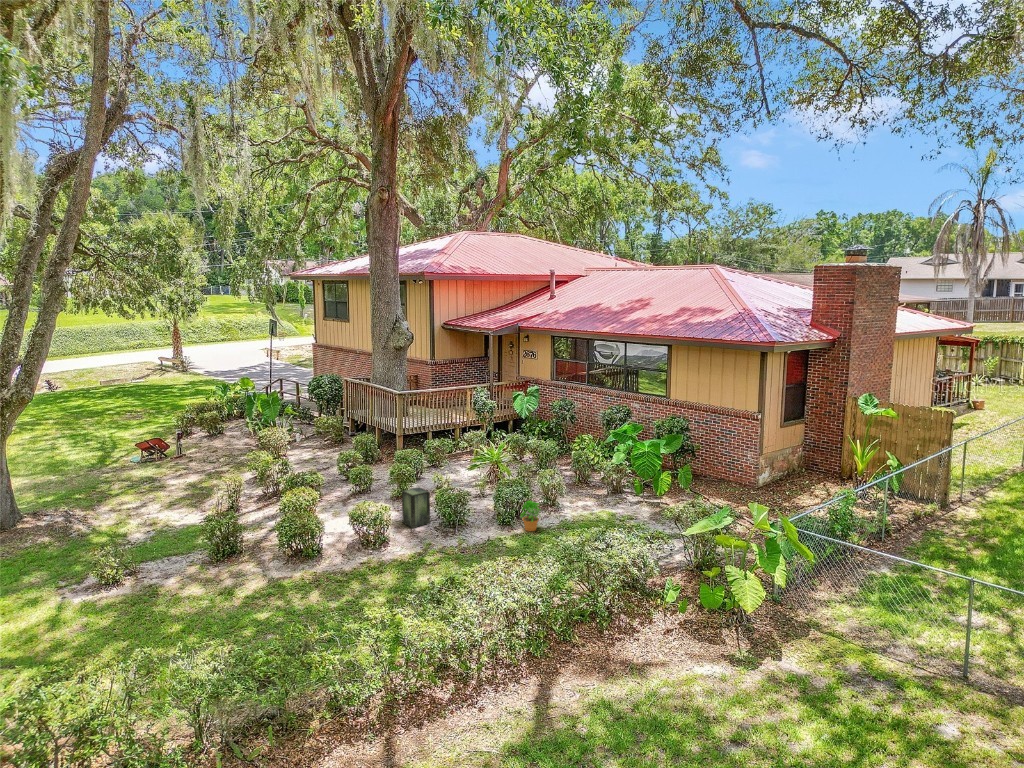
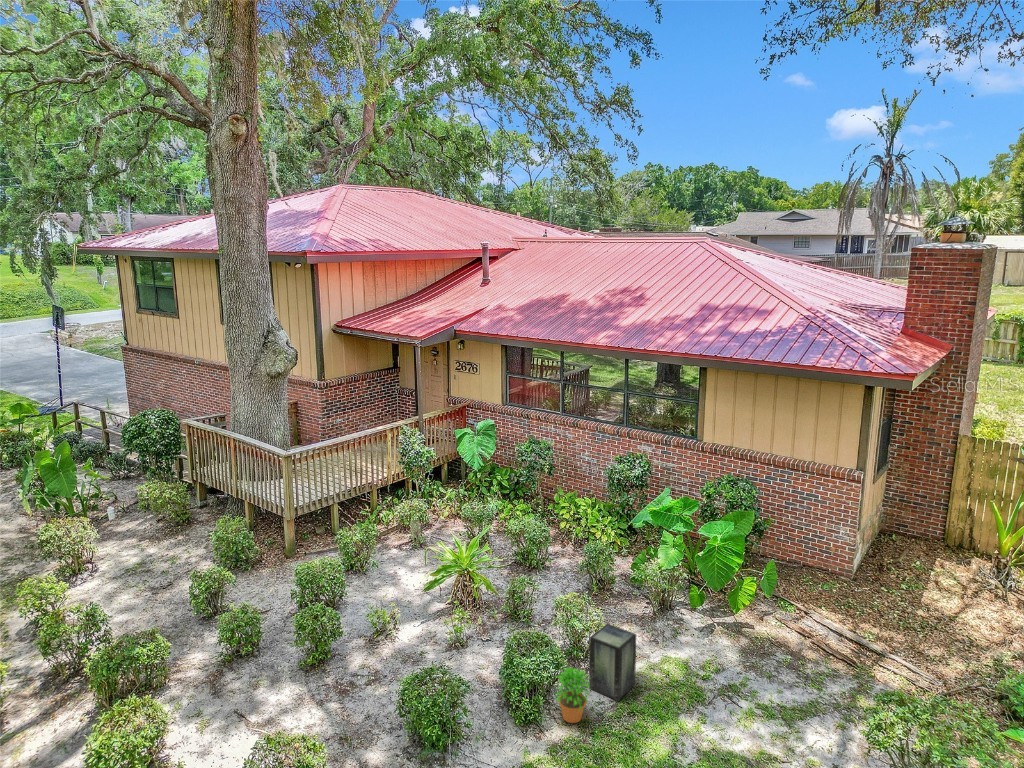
storage box: present [402,487,430,528] -> present [589,624,636,701]

